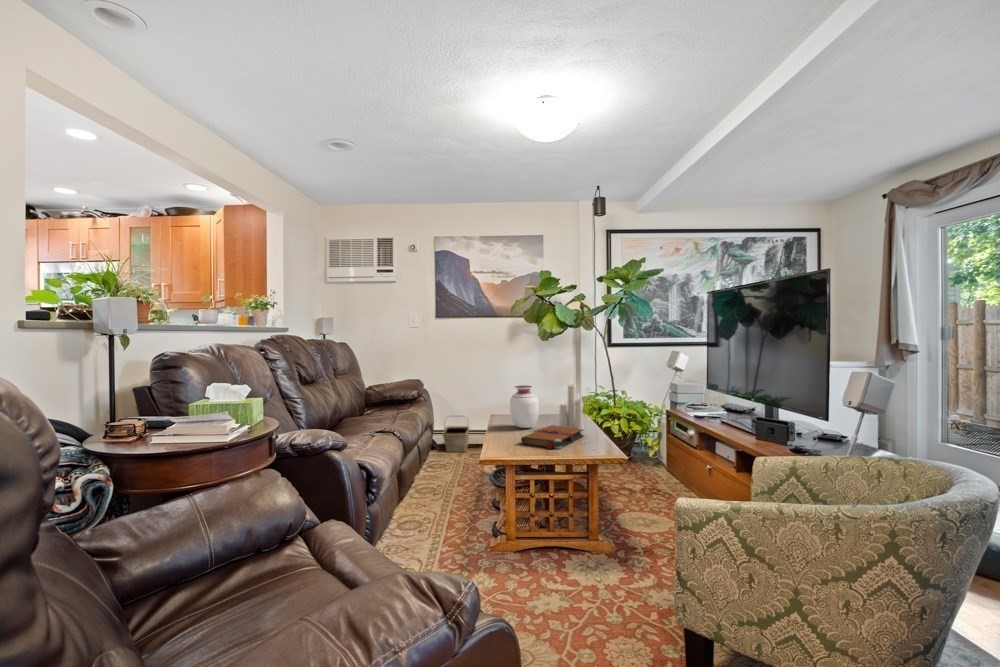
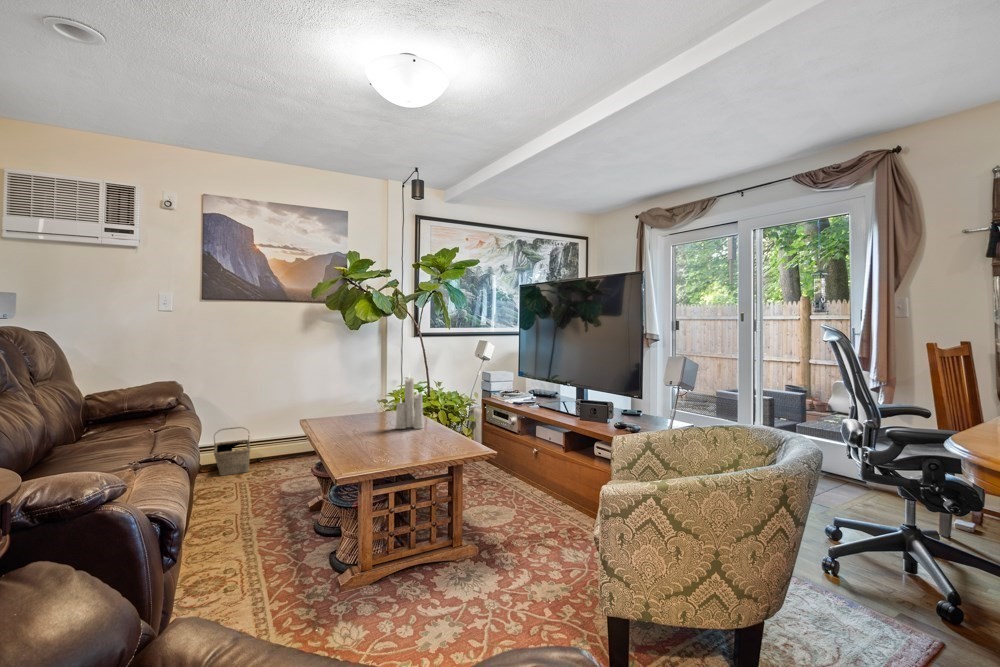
vase: present [510,386,539,428] -> none [337,384,373,434]
book: present [521,425,585,449] -> none [368,427,432,455]

